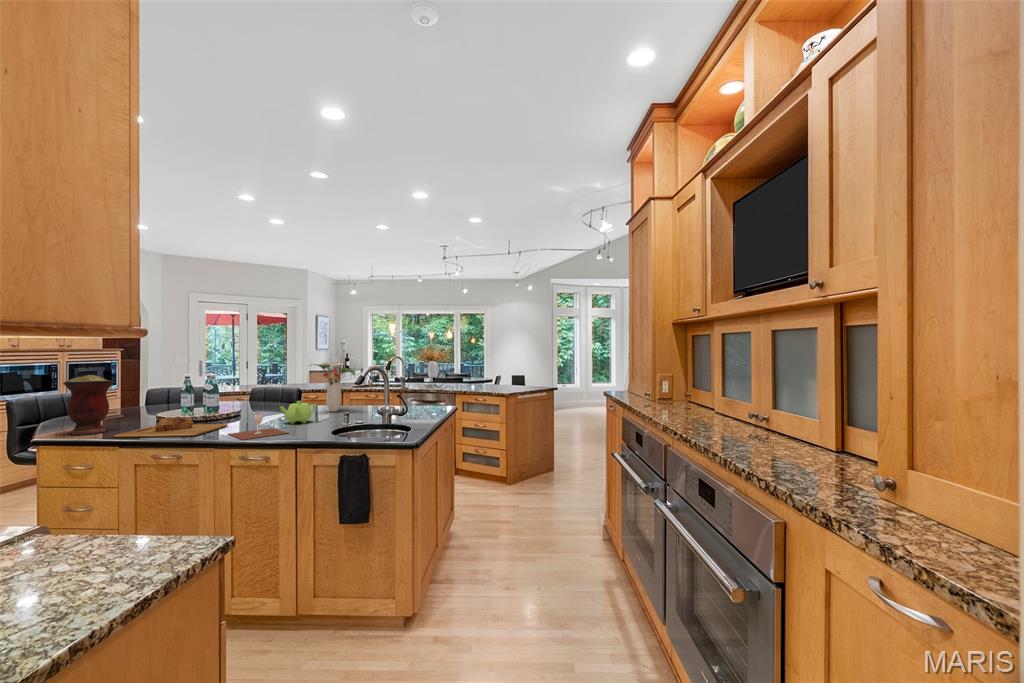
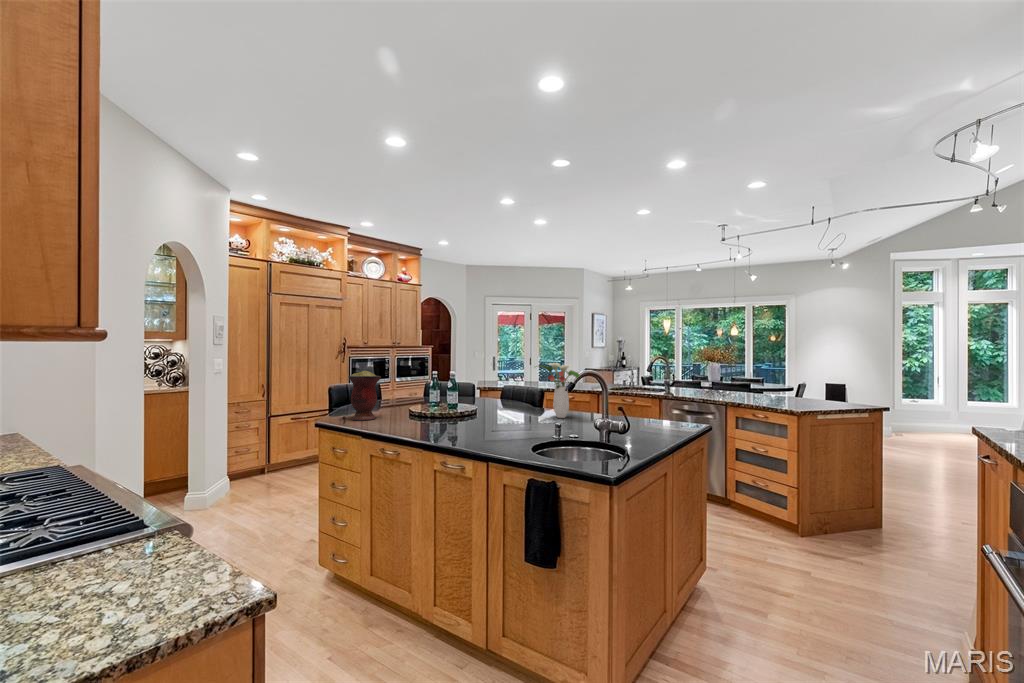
teapot: present [280,401,317,424] -> none [498,405,532,430]
wine glass: present [229,414,287,440] -> none [444,417,493,443]
cutting board: present [114,417,228,437] -> none [371,413,455,433]

